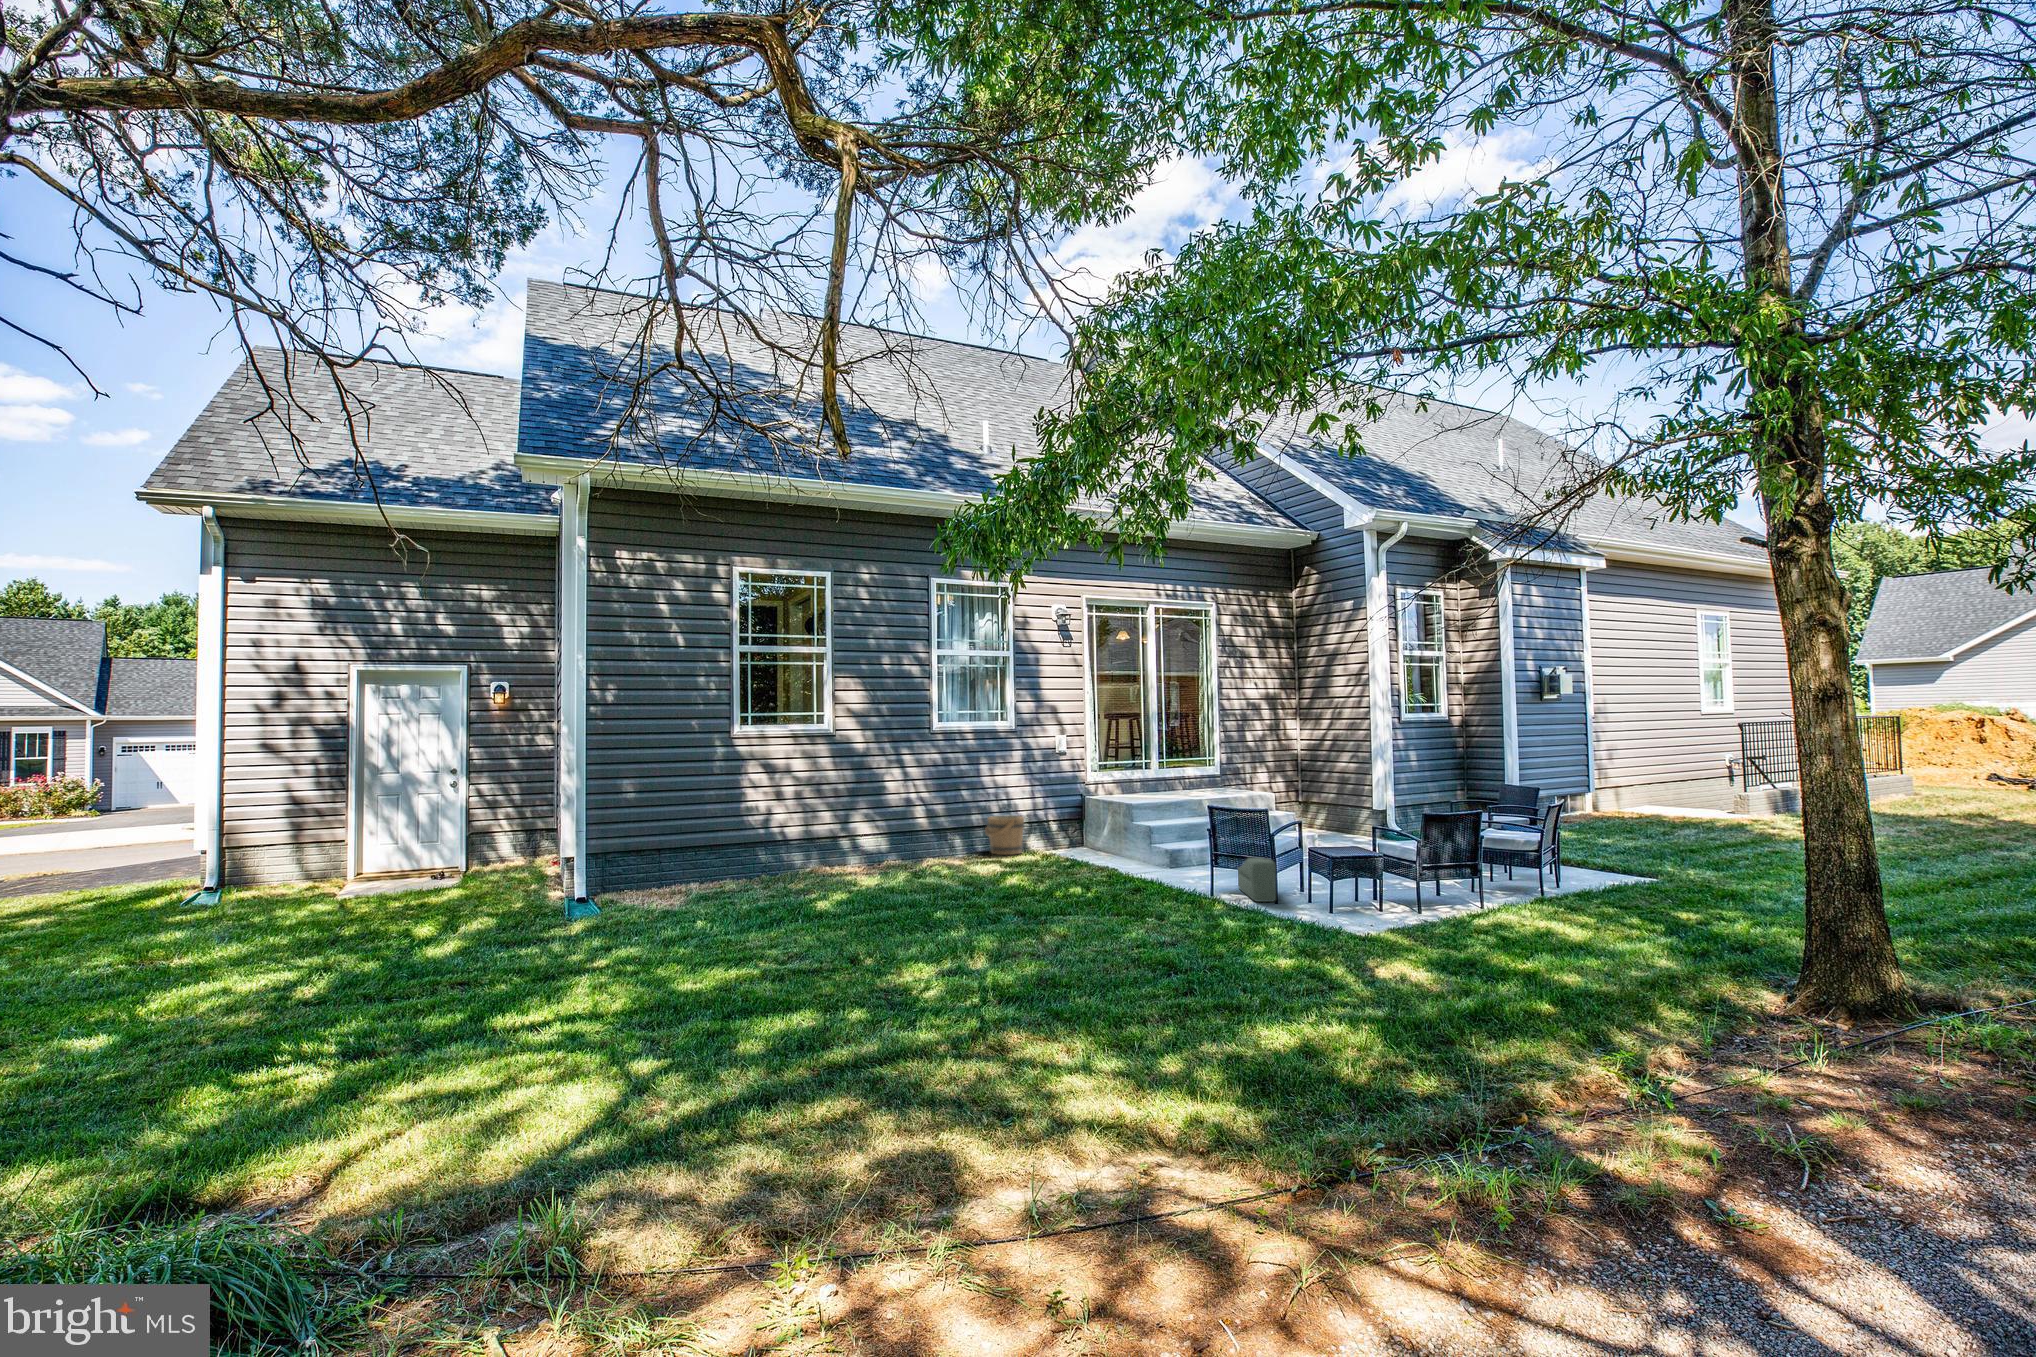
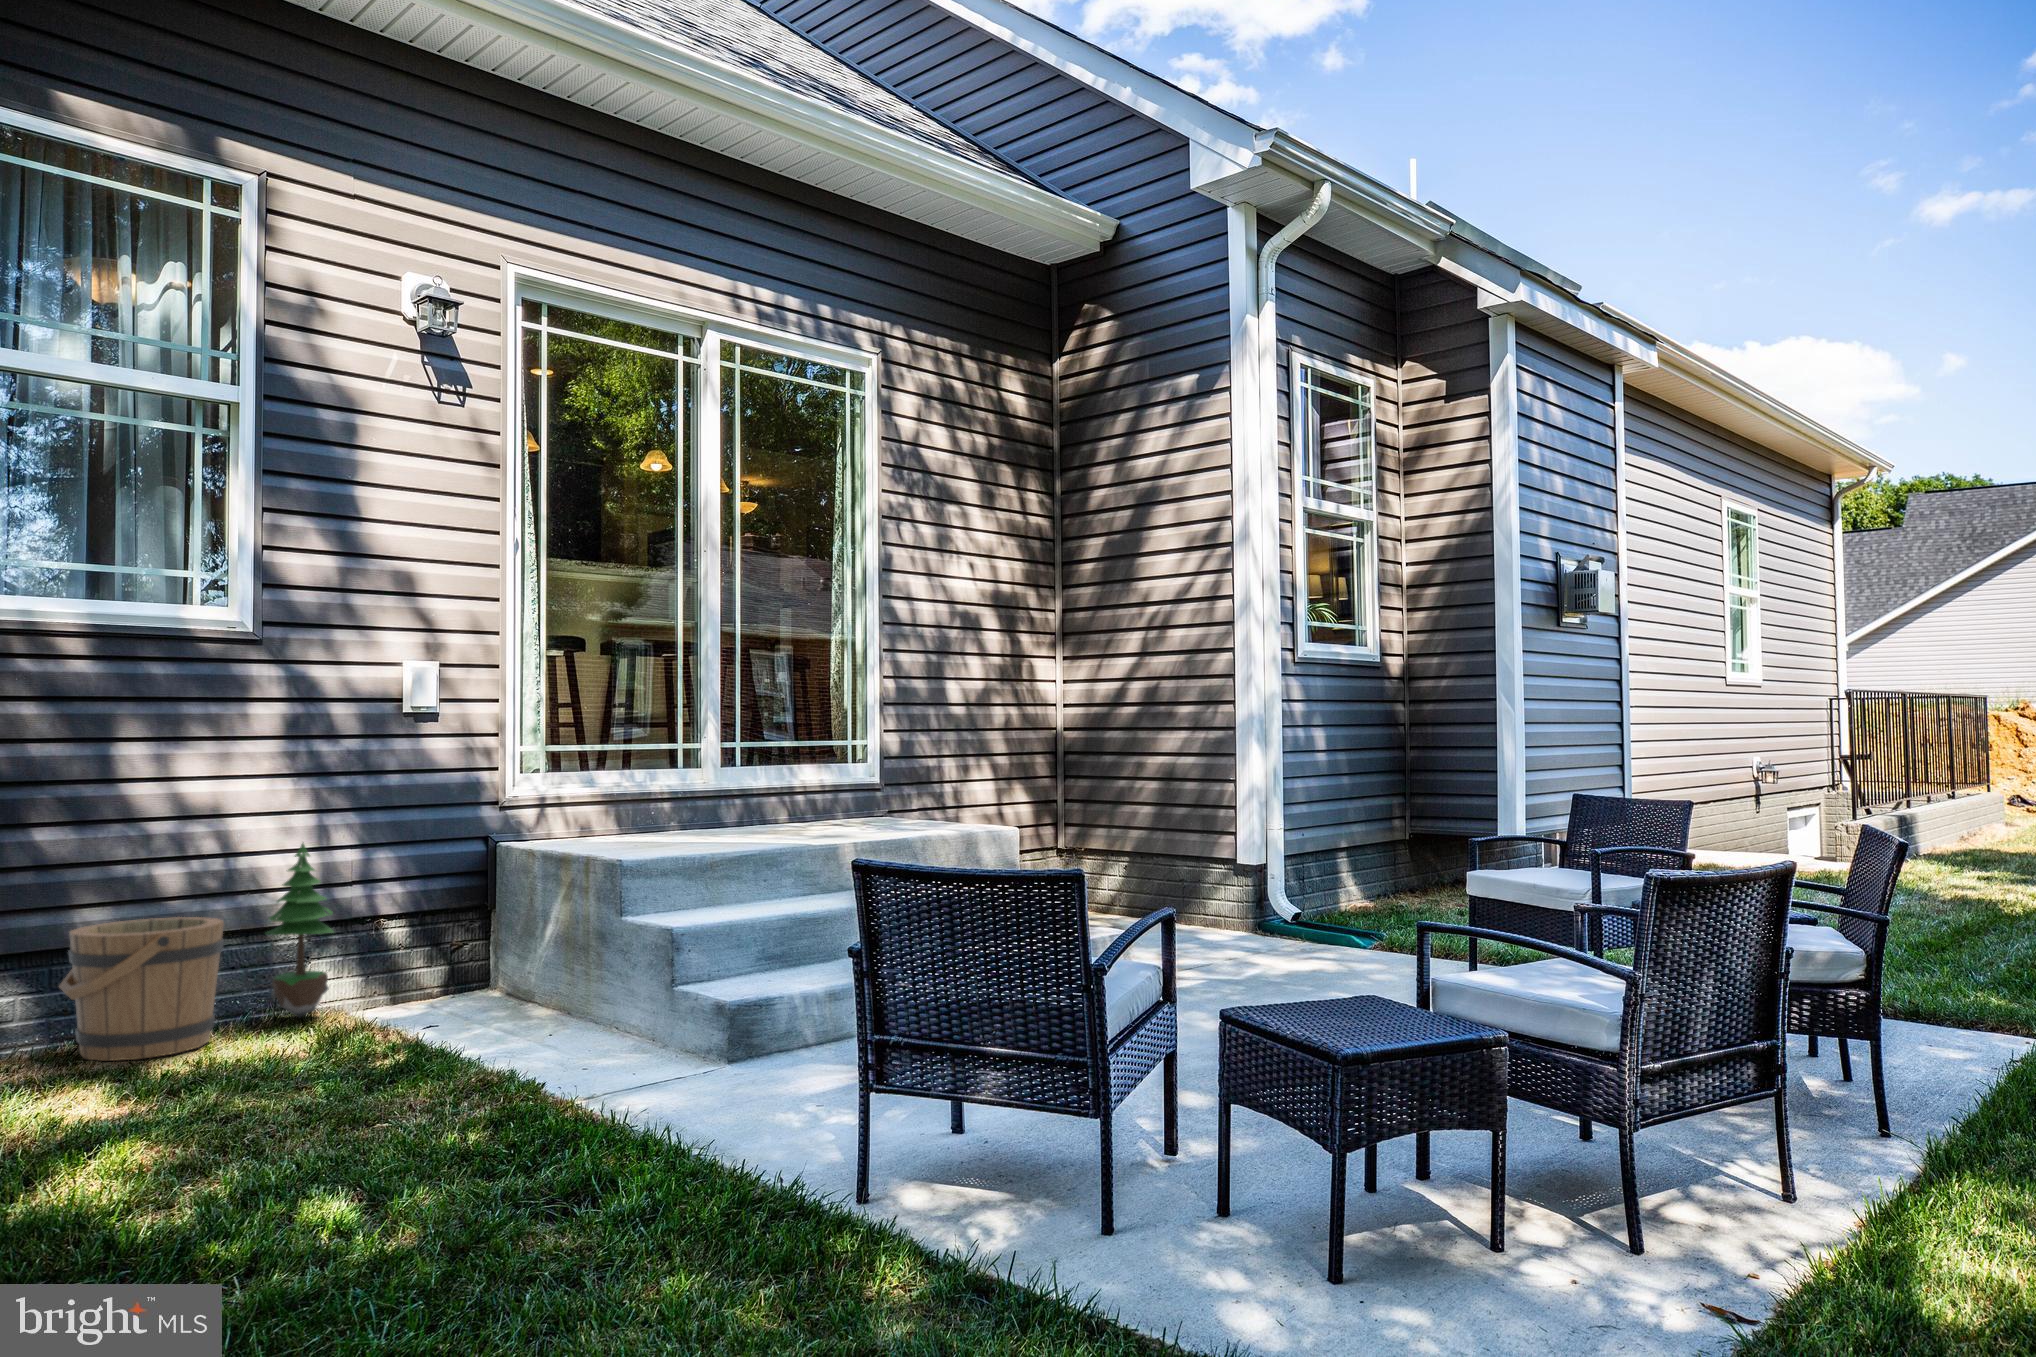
potted tree: none [1029,794,1048,848] -> present [266,843,334,1017]
pouf: present [1238,858,1276,902] -> none [923,1052,1089,1312]

